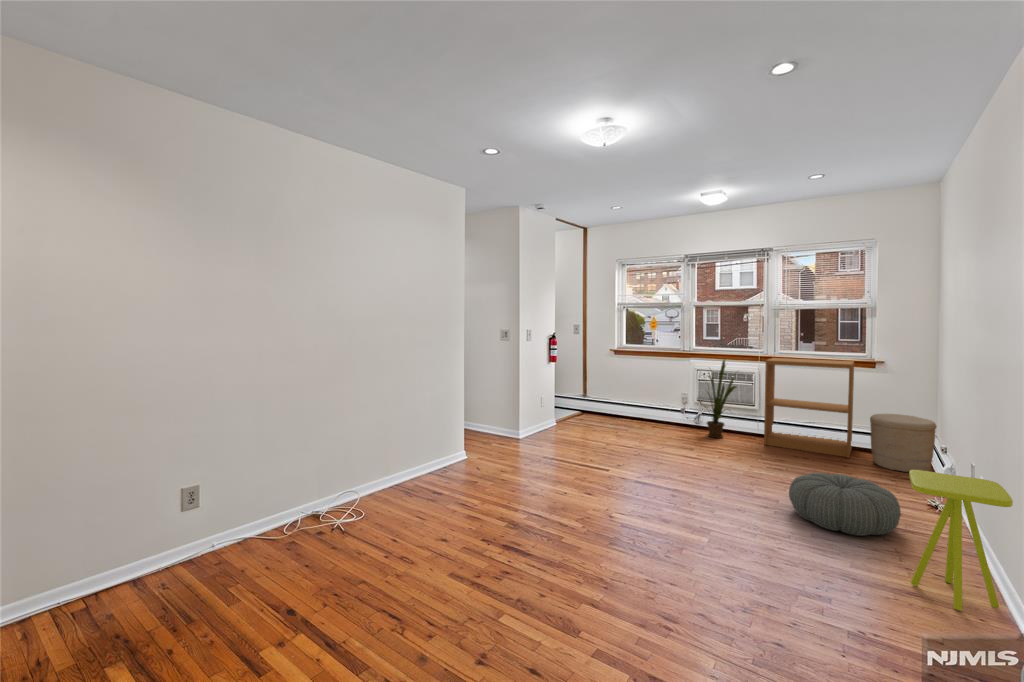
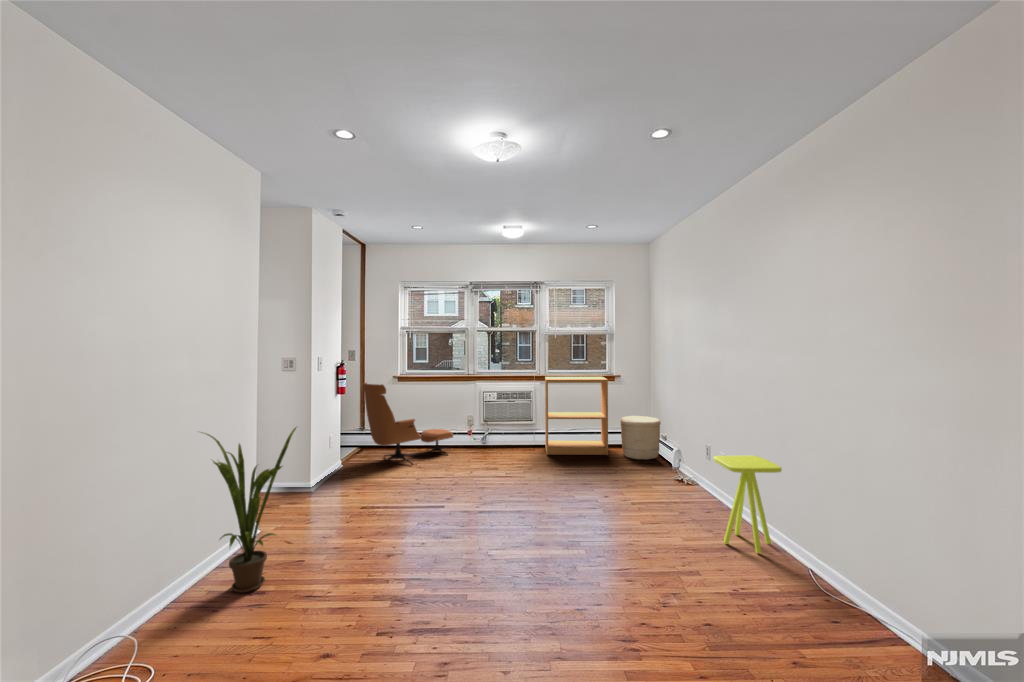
lounge chair: none [574,354,663,433] -> present [363,383,453,466]
house plant: present [705,360,737,438] -> present [204,428,296,593]
pouf: present [789,473,901,536] -> none [611,469,689,517]

